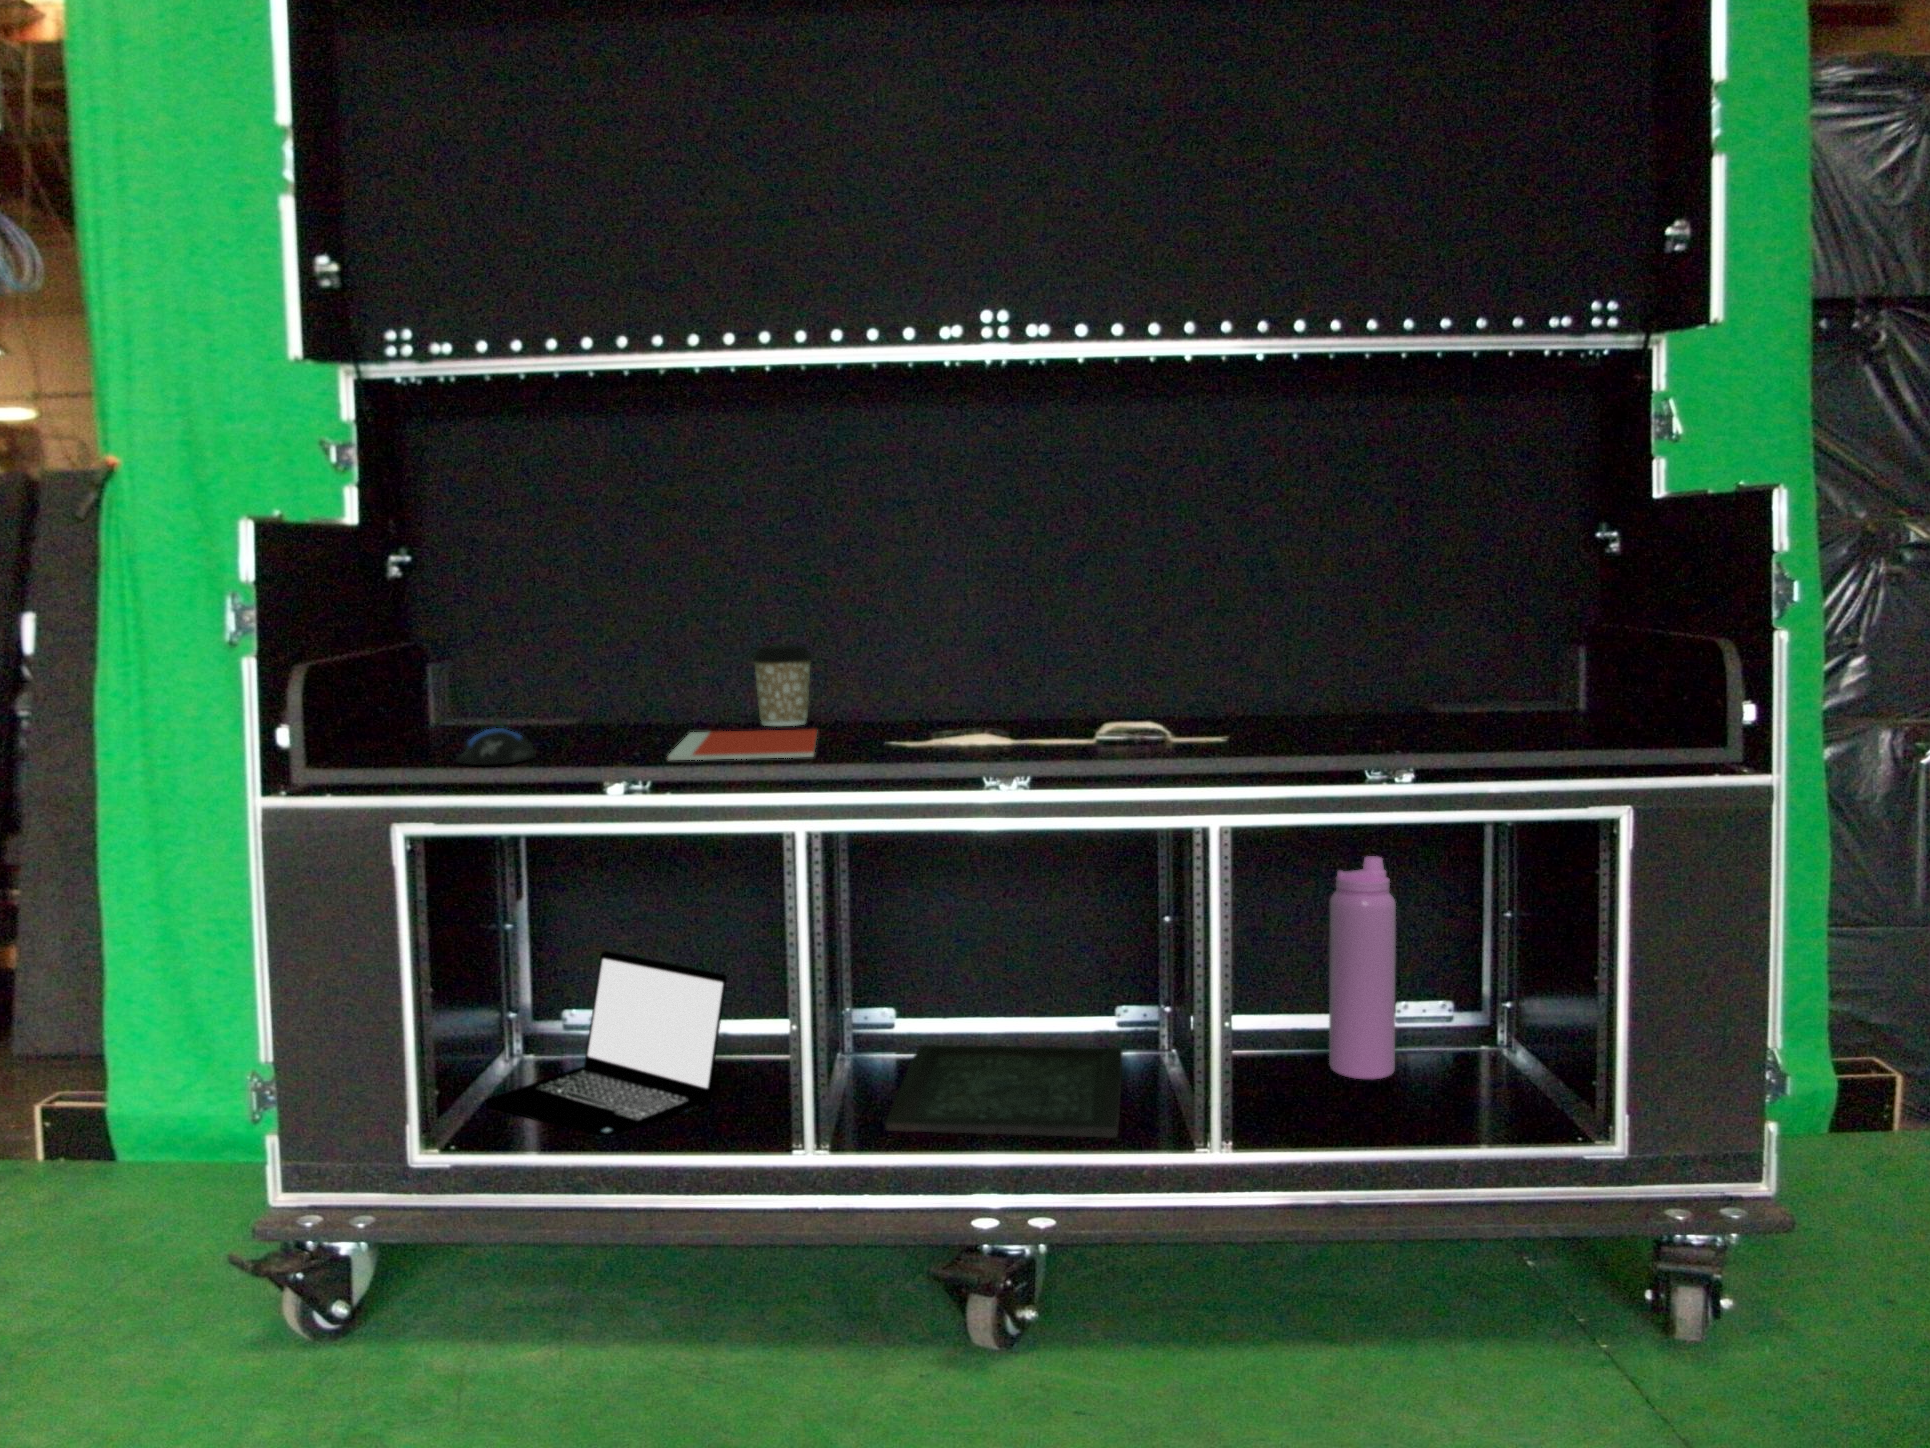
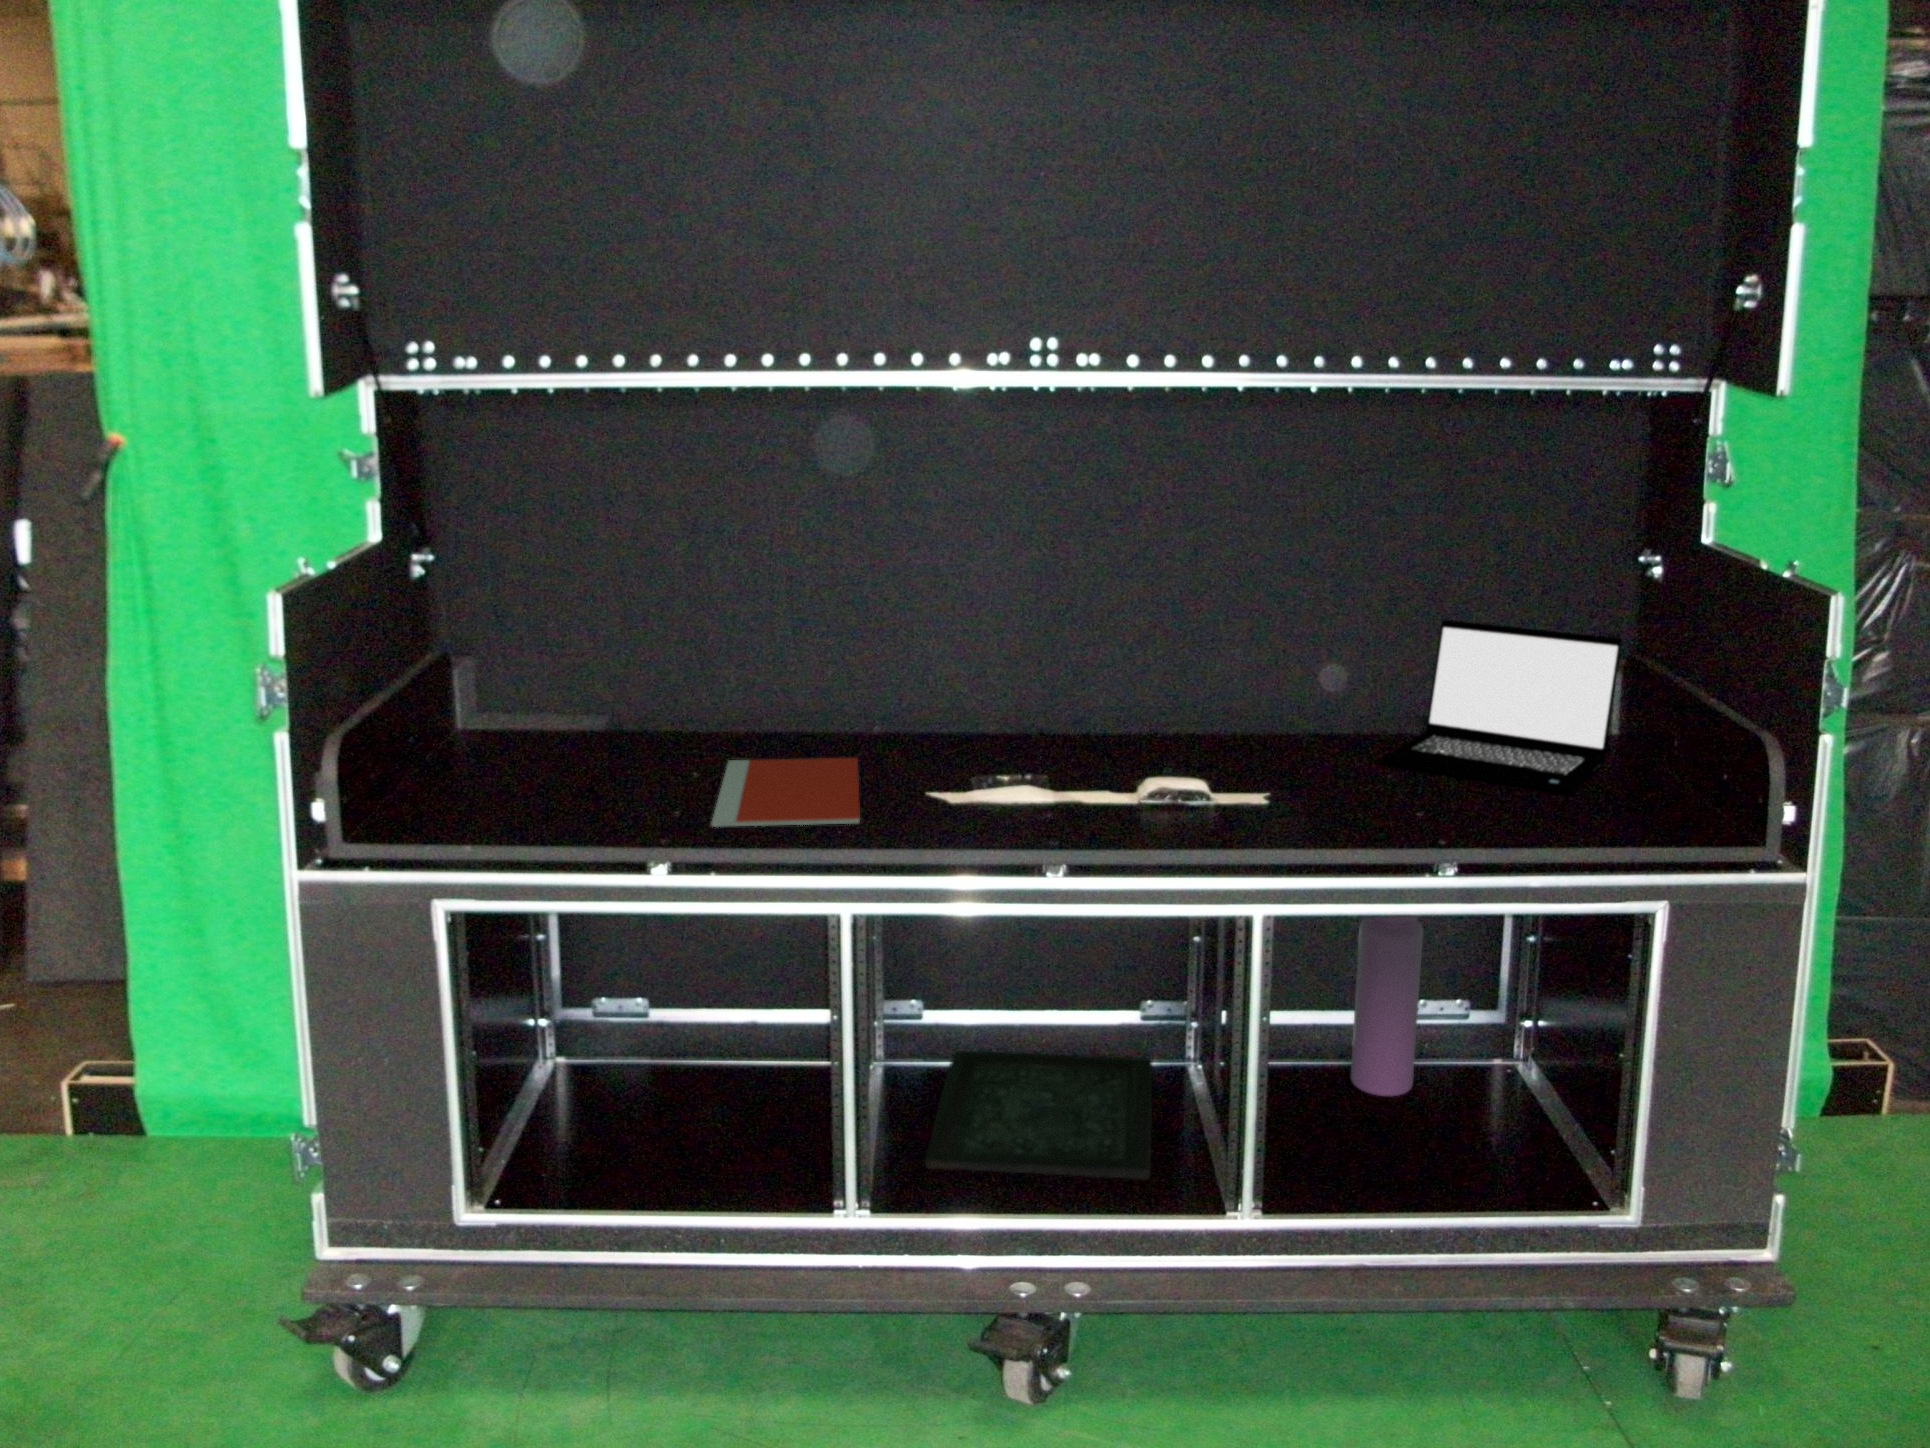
coffee cup: present [753,646,812,726] -> none [790,658,852,745]
computer mouse: present [457,728,536,765] -> none [494,780,575,829]
laptop computer: present [484,951,727,1136] -> present [1381,620,1622,792]

